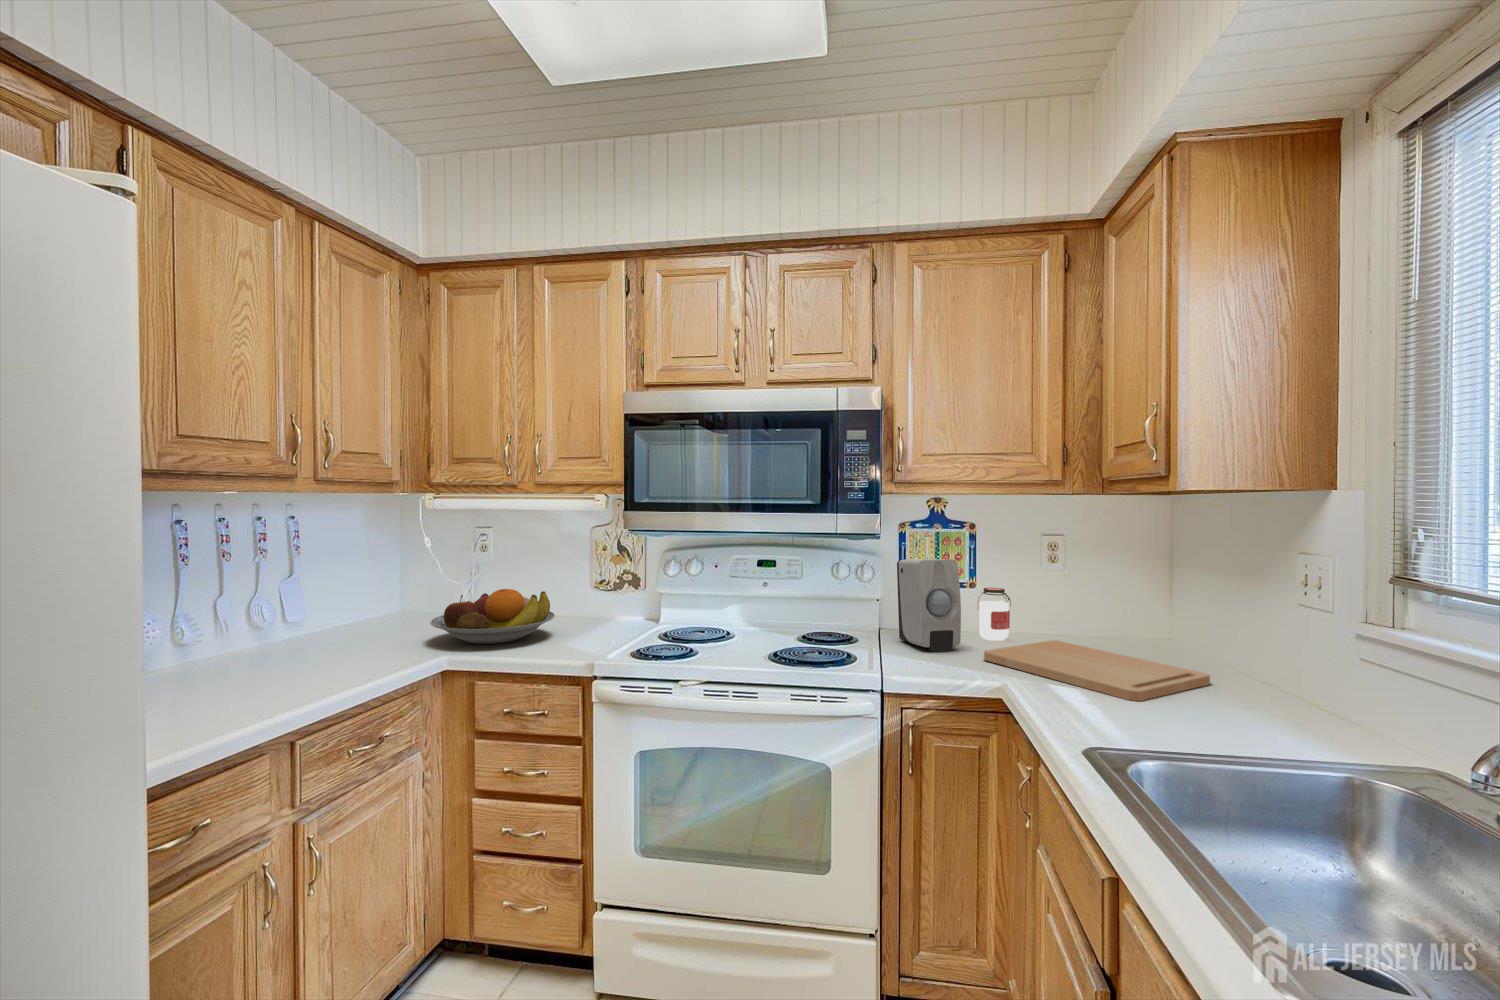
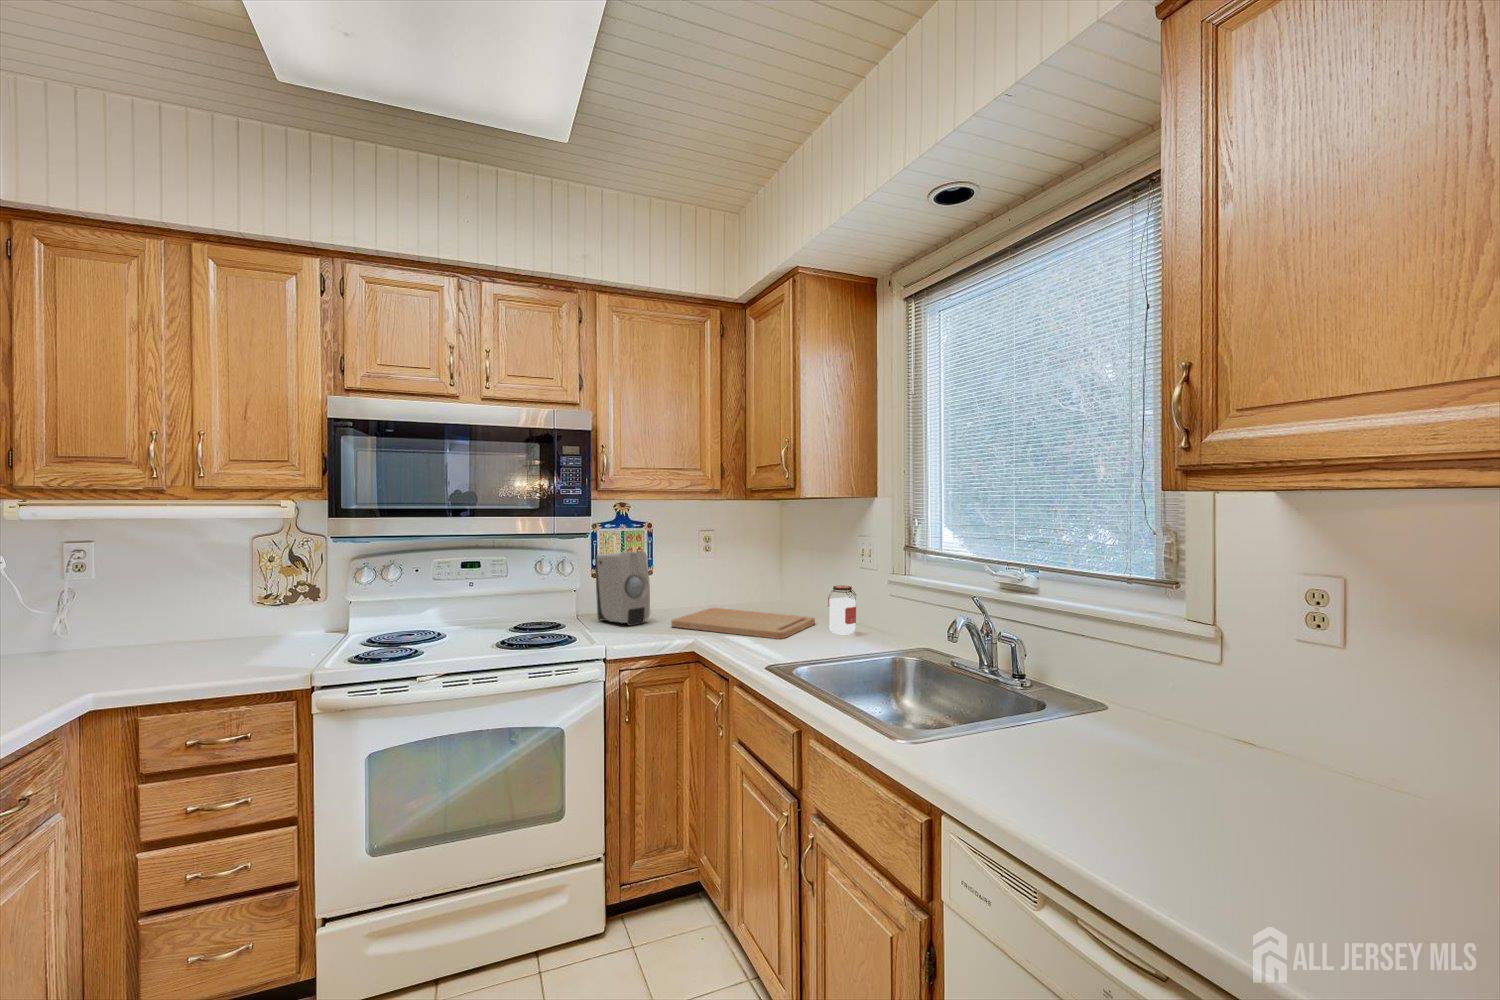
jar: present [977,588,1011,641] -> present [828,586,856,634]
fruit bowl: present [430,589,555,644] -> none [44,609,229,677]

